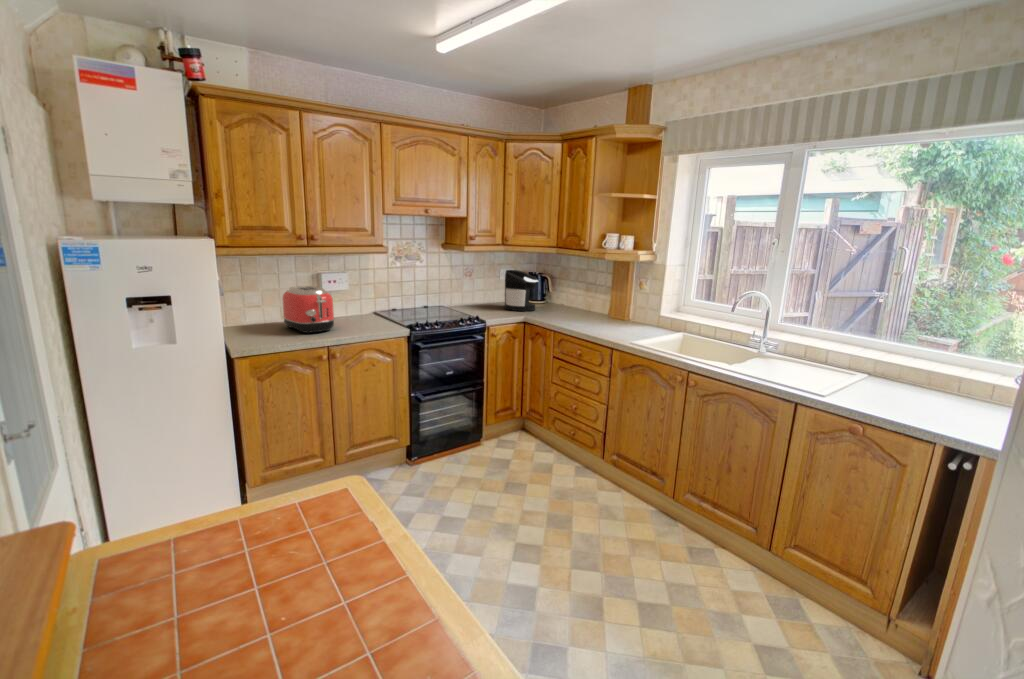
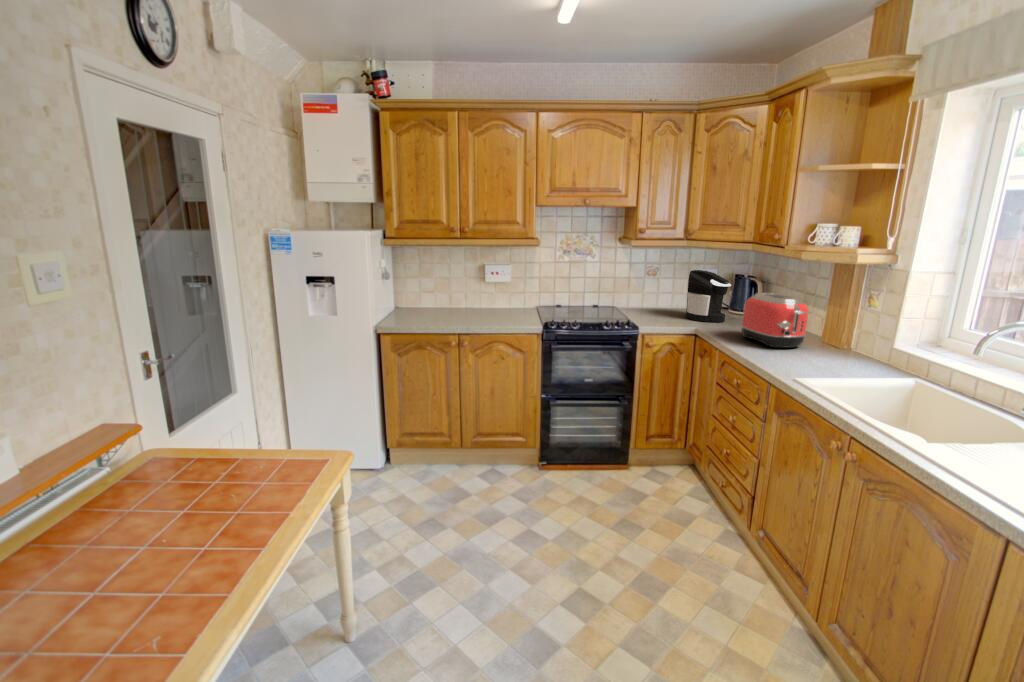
toaster: present [282,286,335,333] -> present [741,293,809,348]

